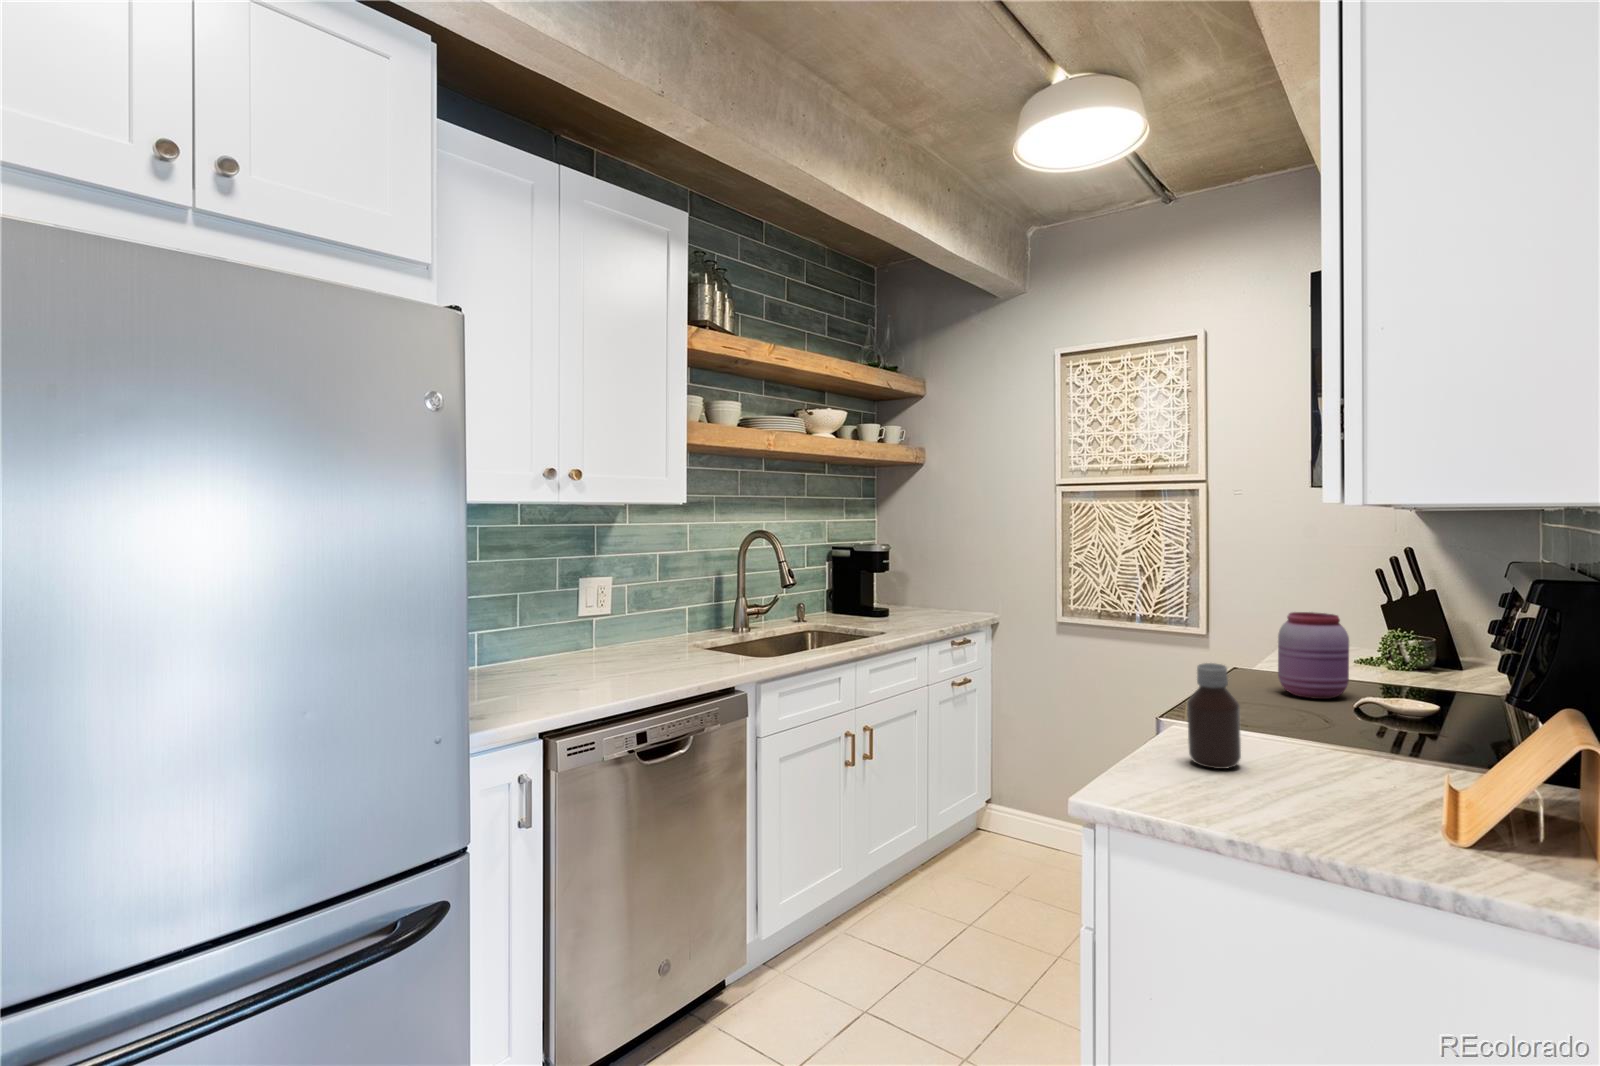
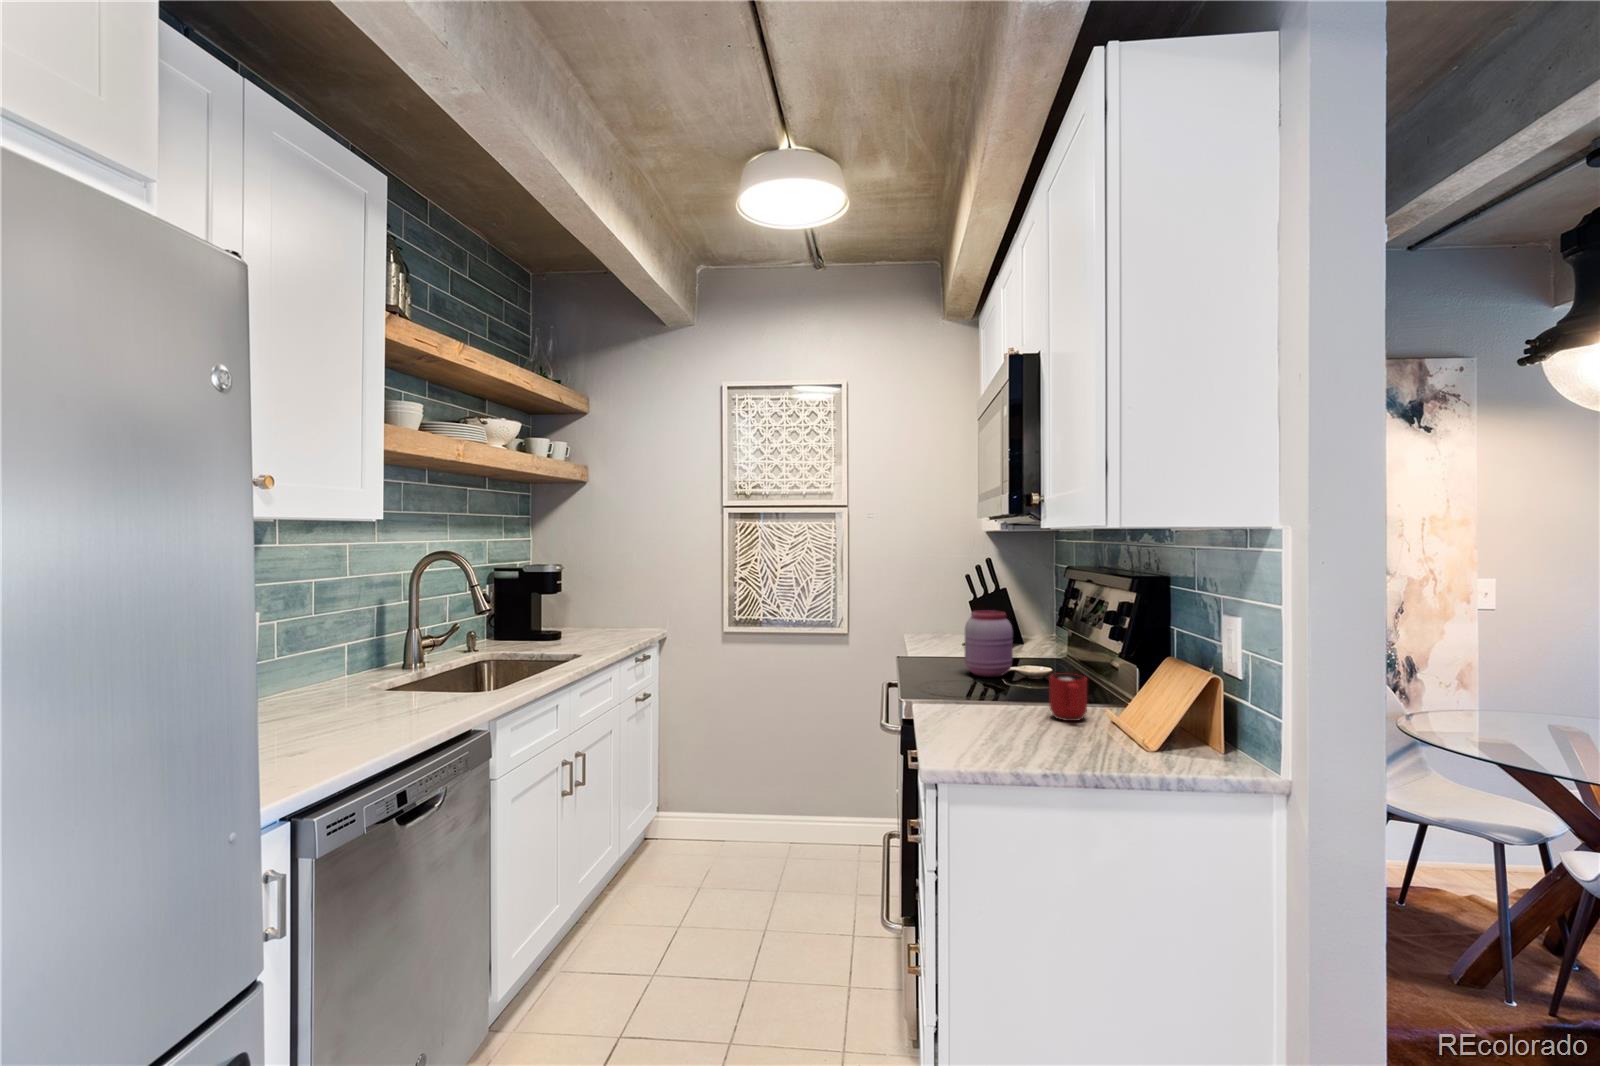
bottle: present [1187,663,1241,769] -> none [1003,656,1043,743]
mug: none [1300,696,1356,758] -> present [1049,674,1087,721]

